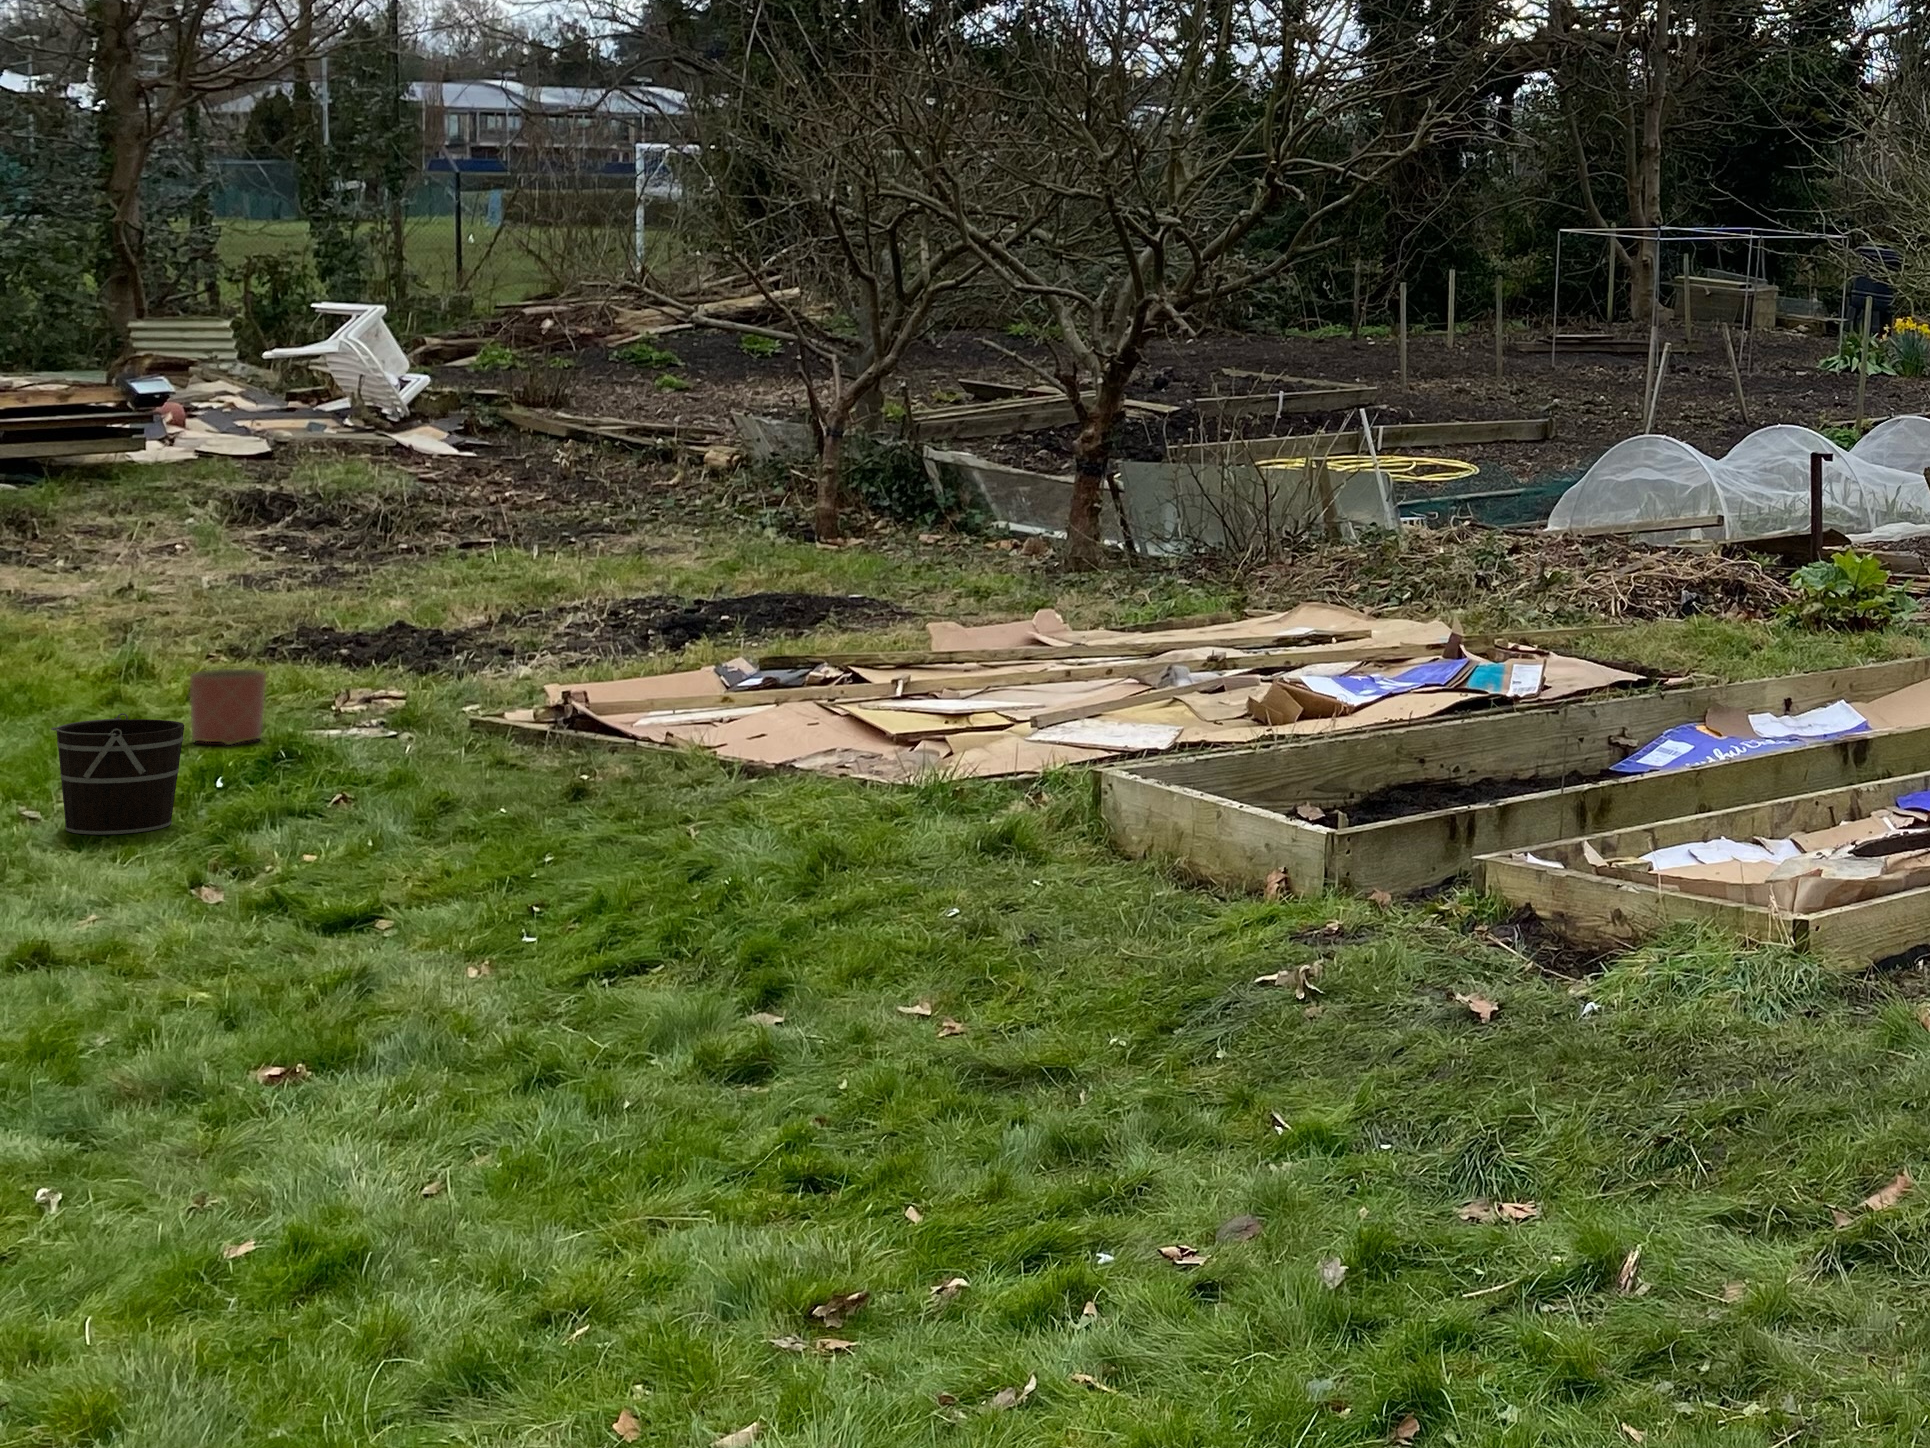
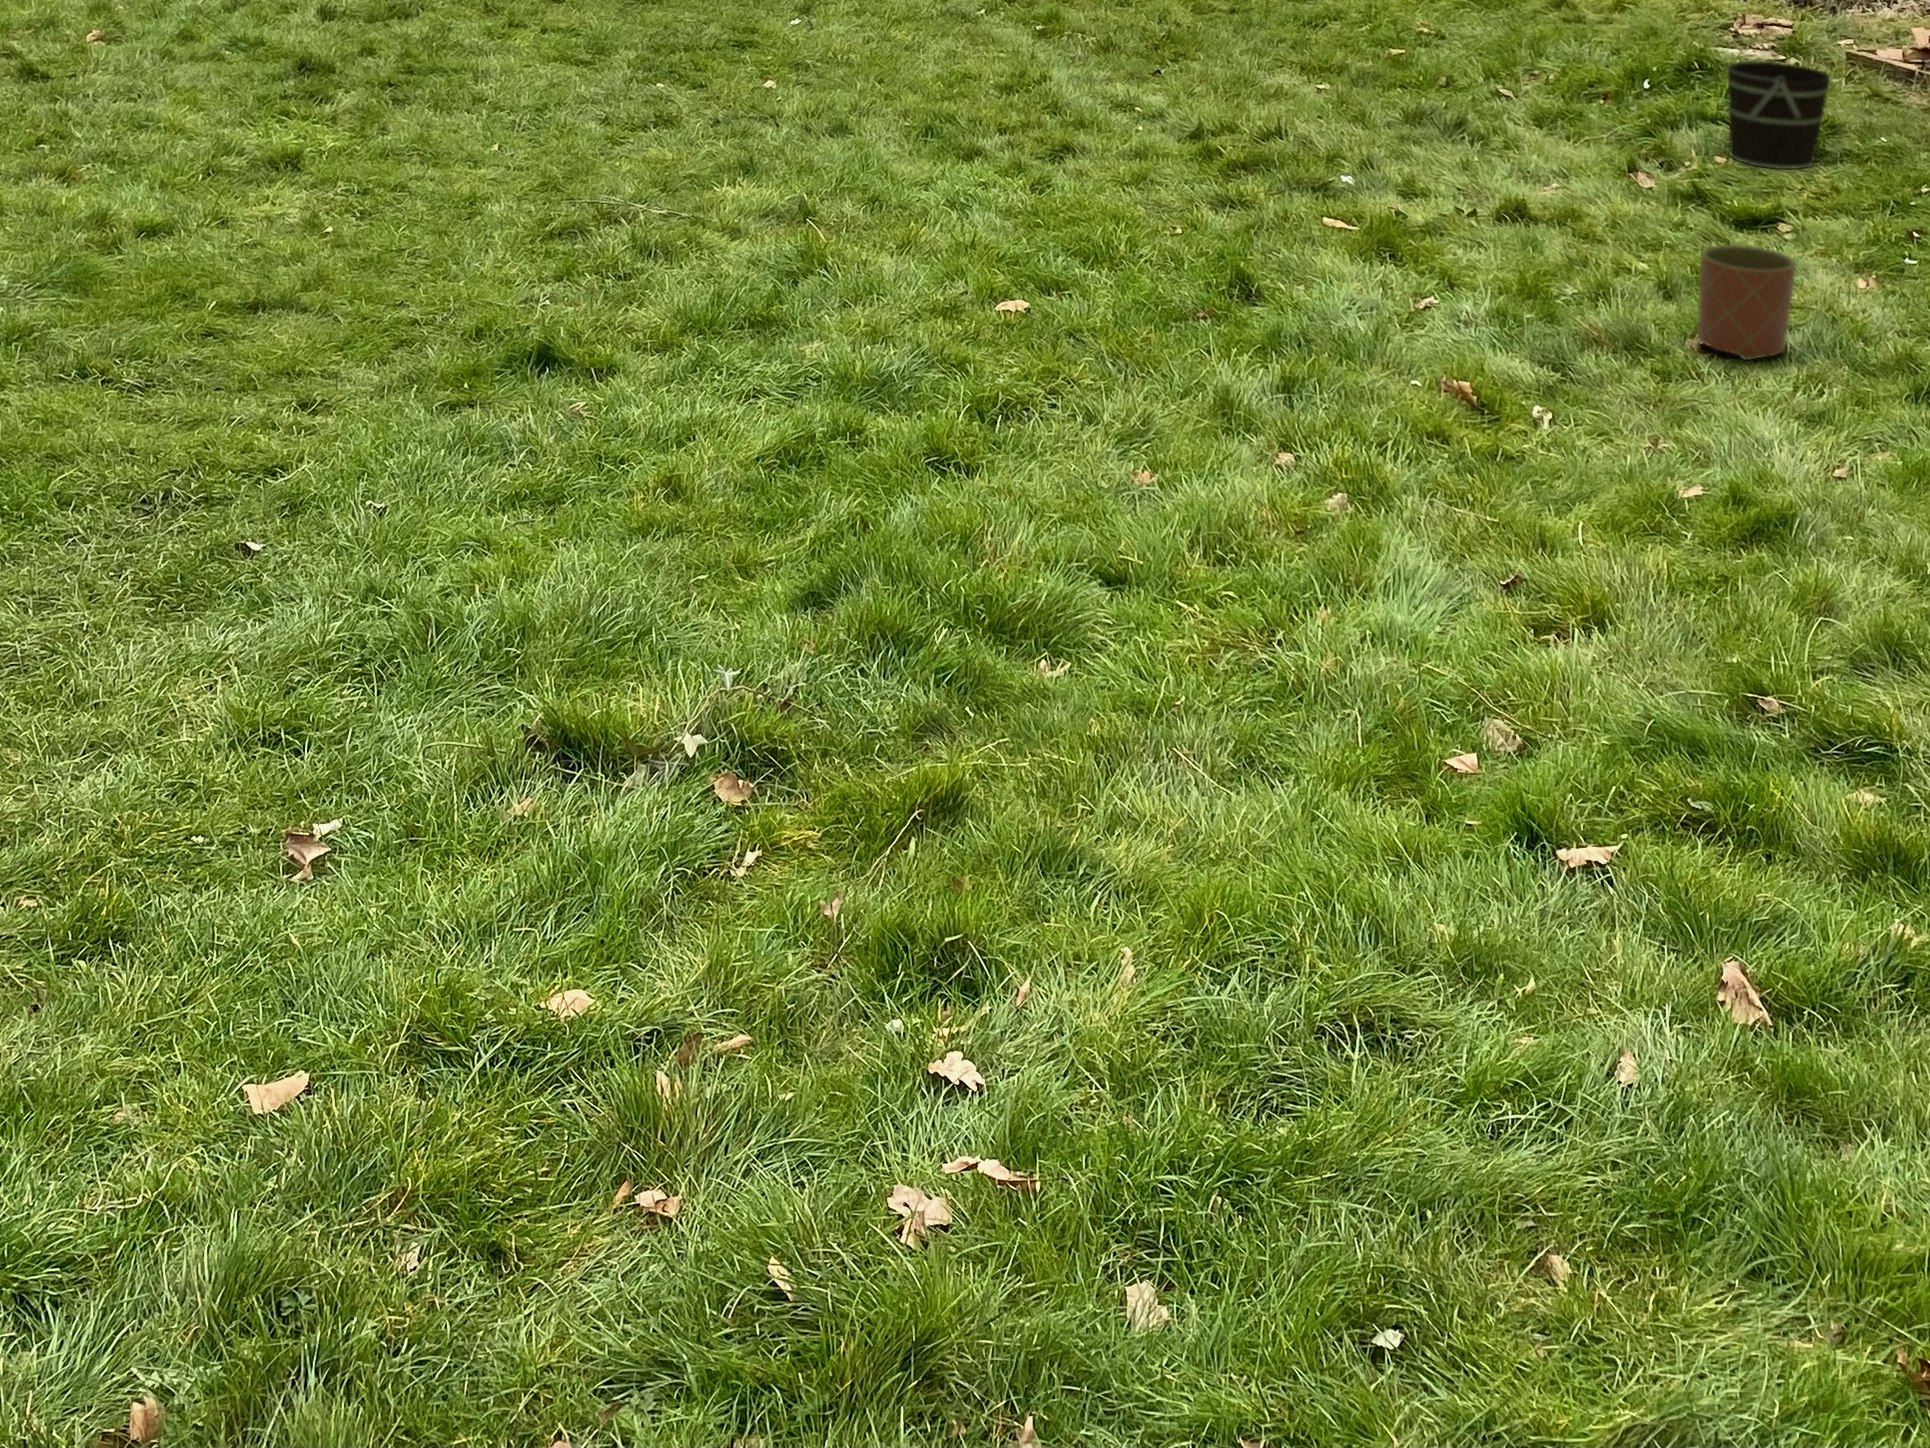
bucket: present [51,713,184,834] -> present [1726,59,1830,169]

